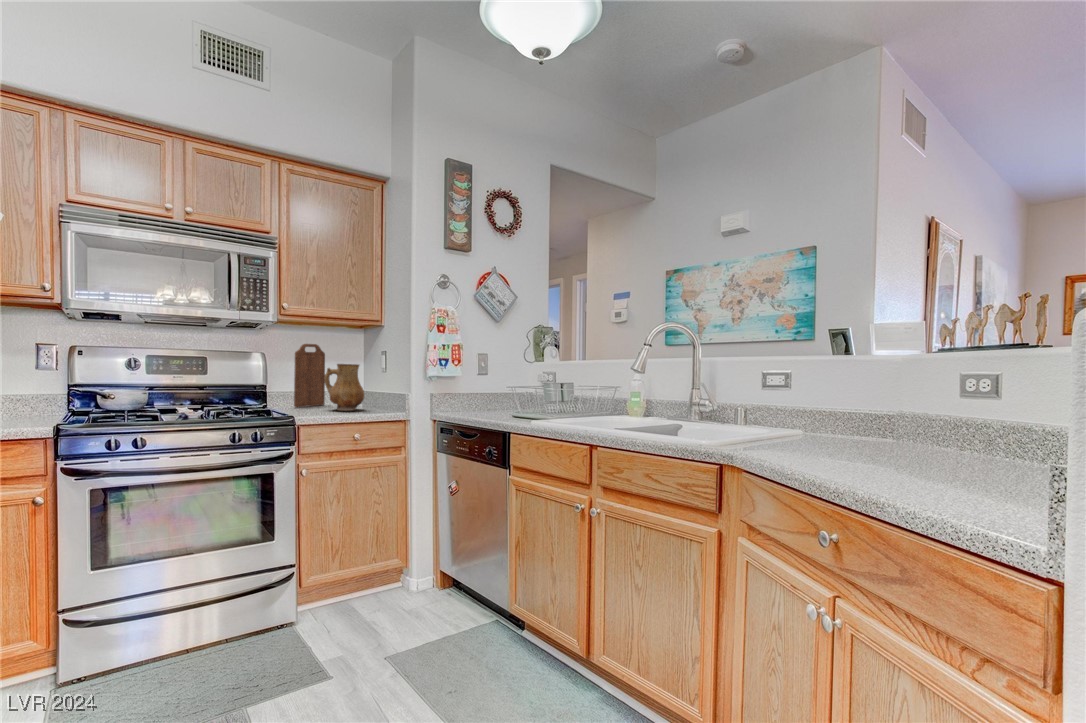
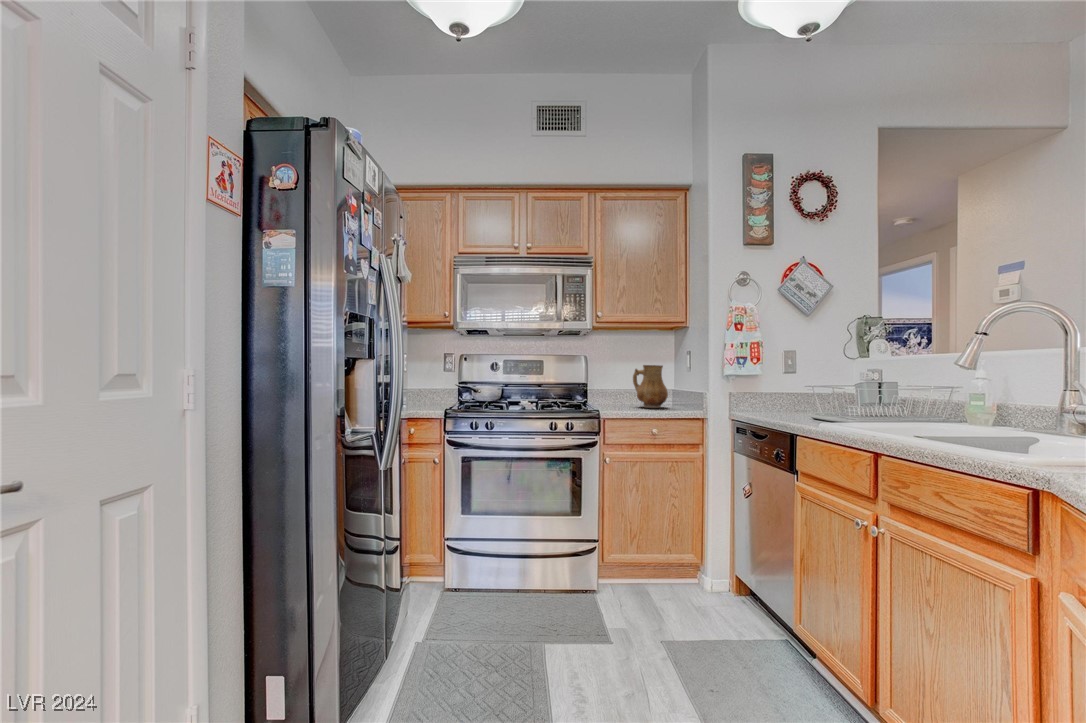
cutting board: present [294,344,325,407] -> none [611,348,637,403]

